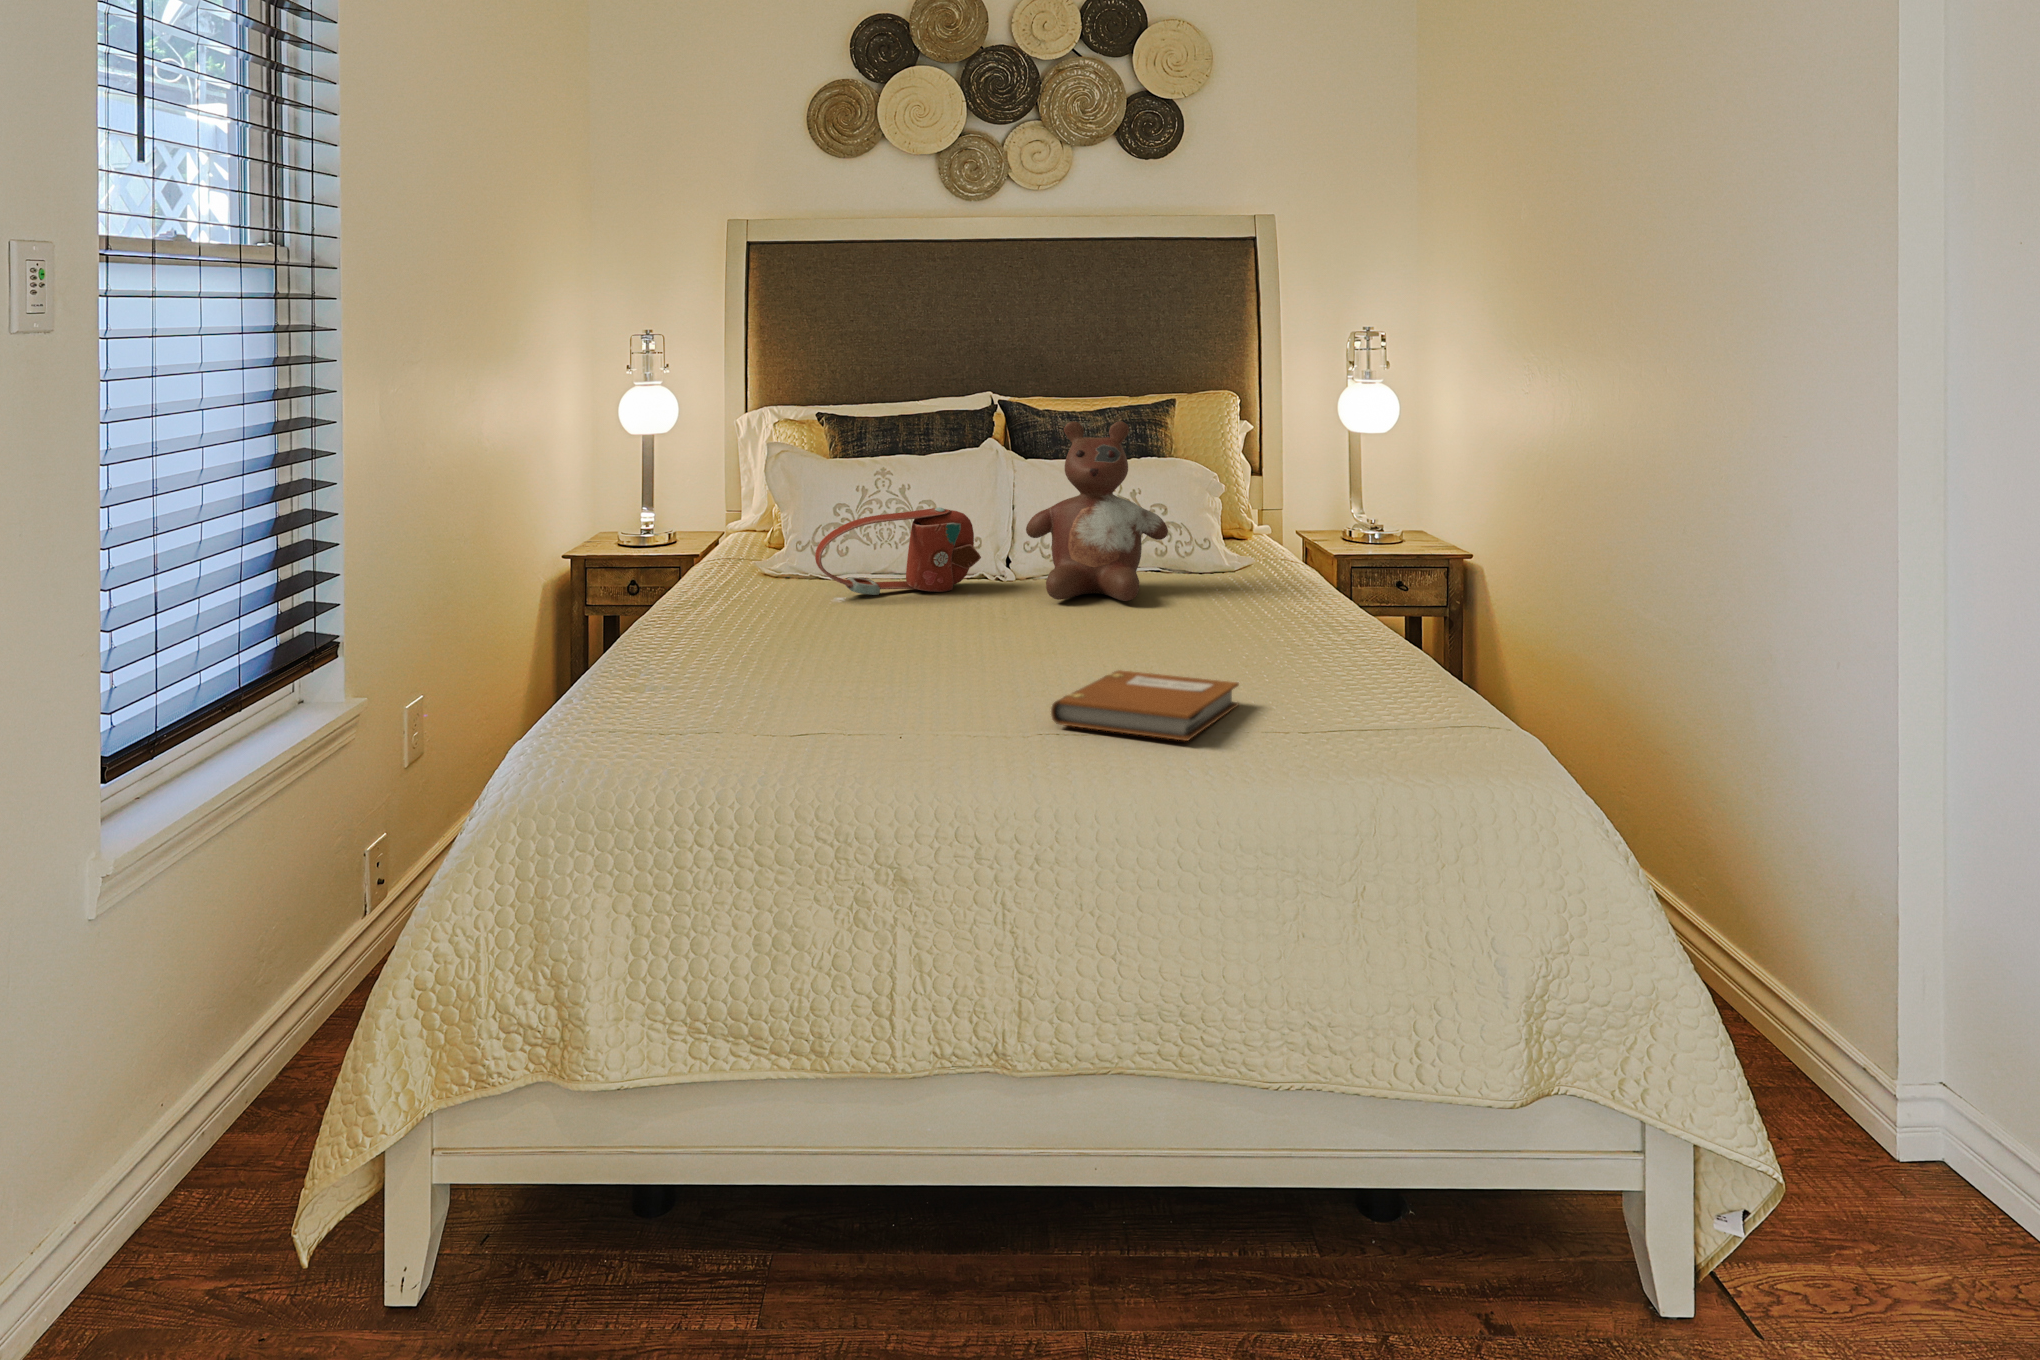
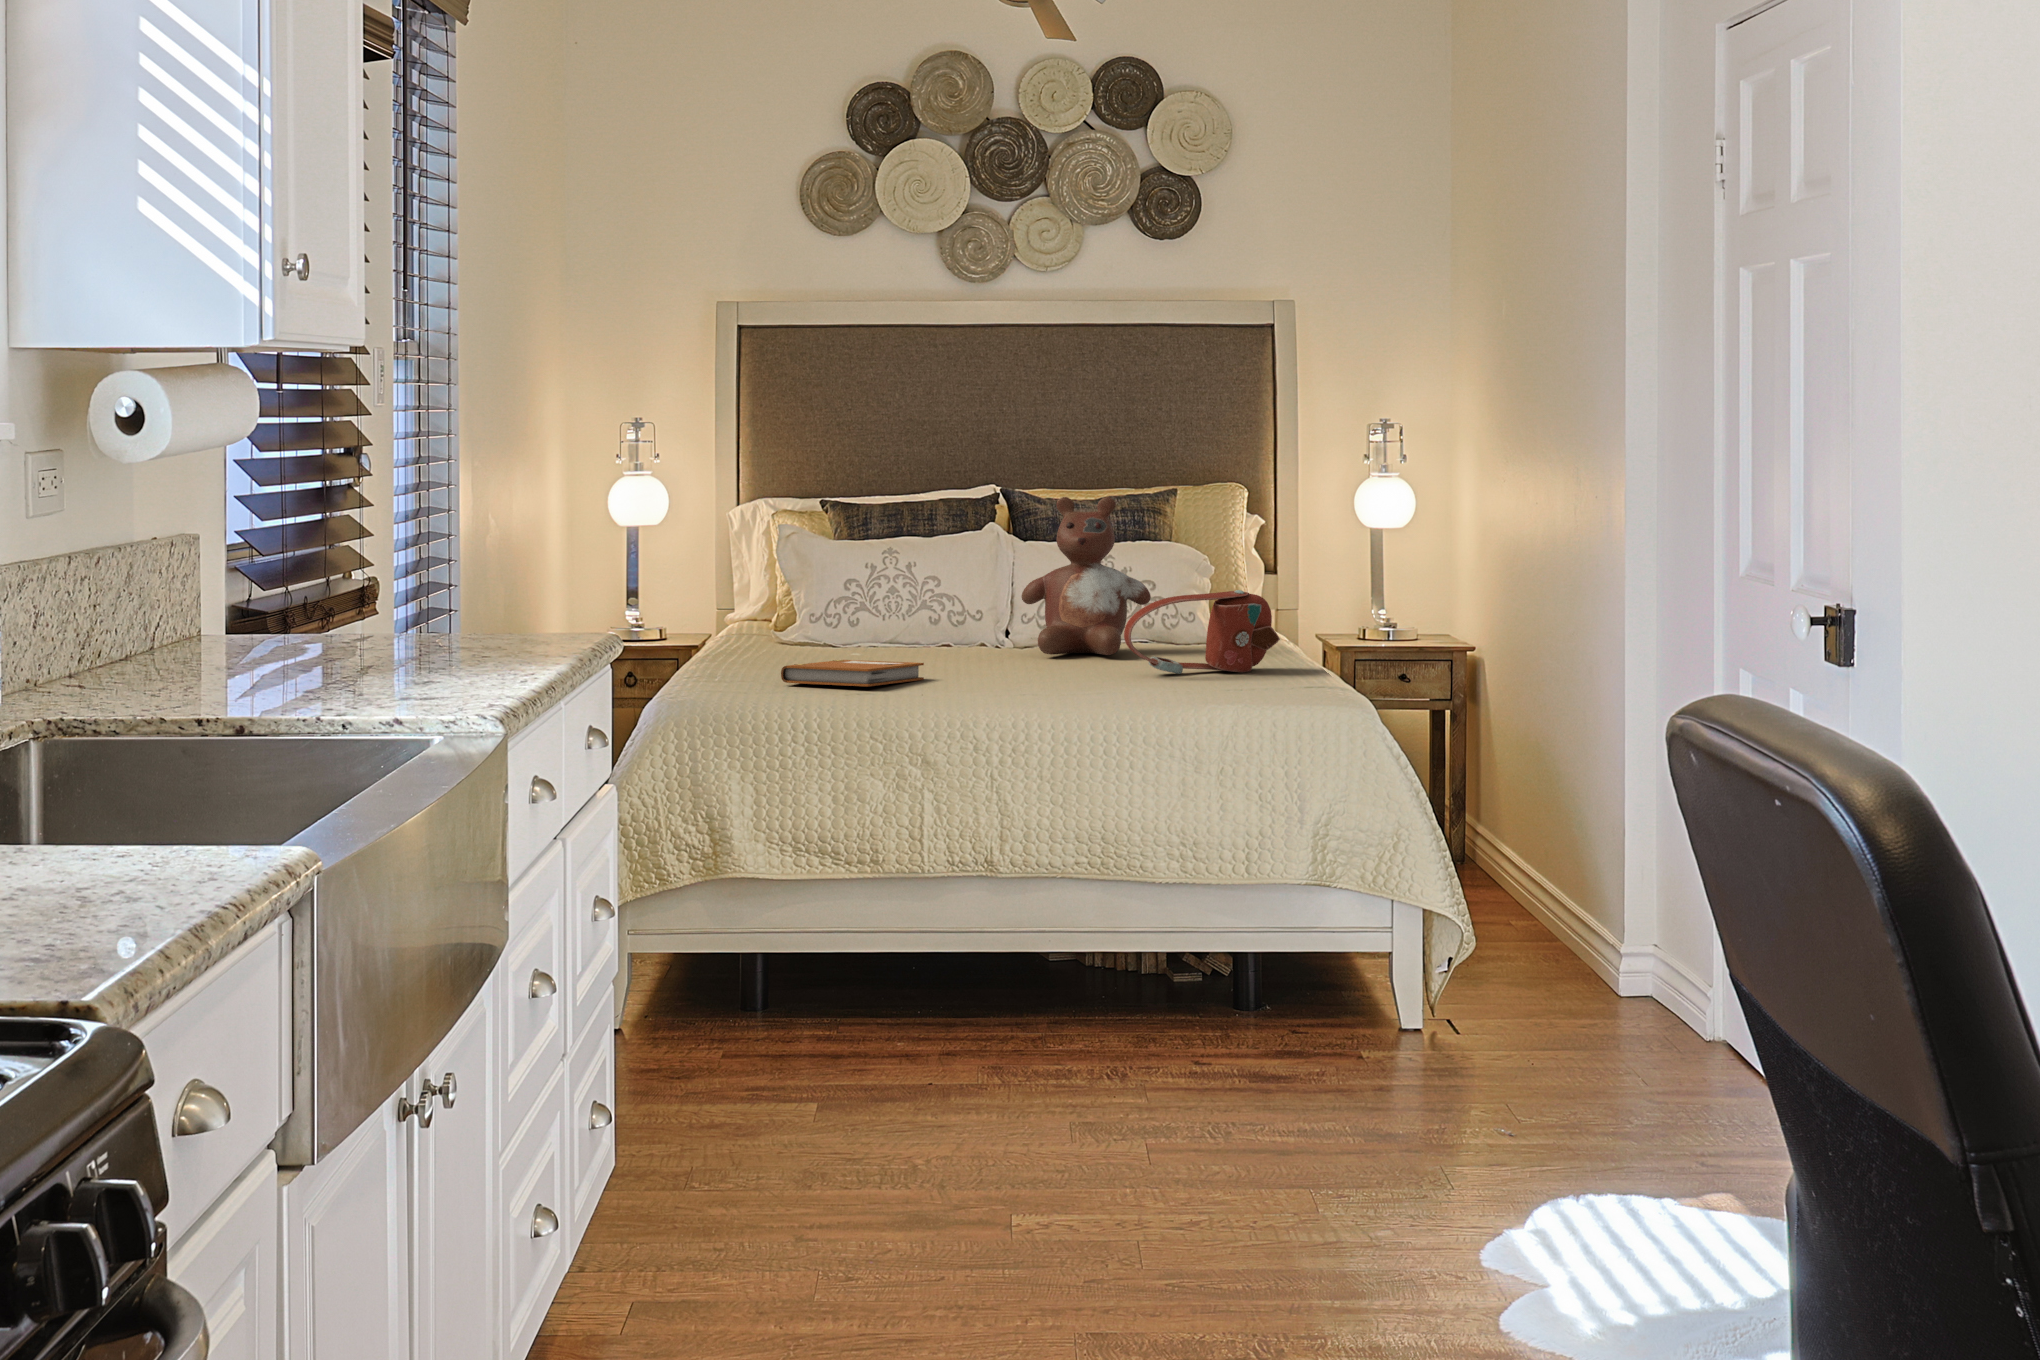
handbag: present [815,508,981,595] -> present [1124,590,1280,674]
notebook: present [1051,670,1239,741] -> present [781,660,924,687]

